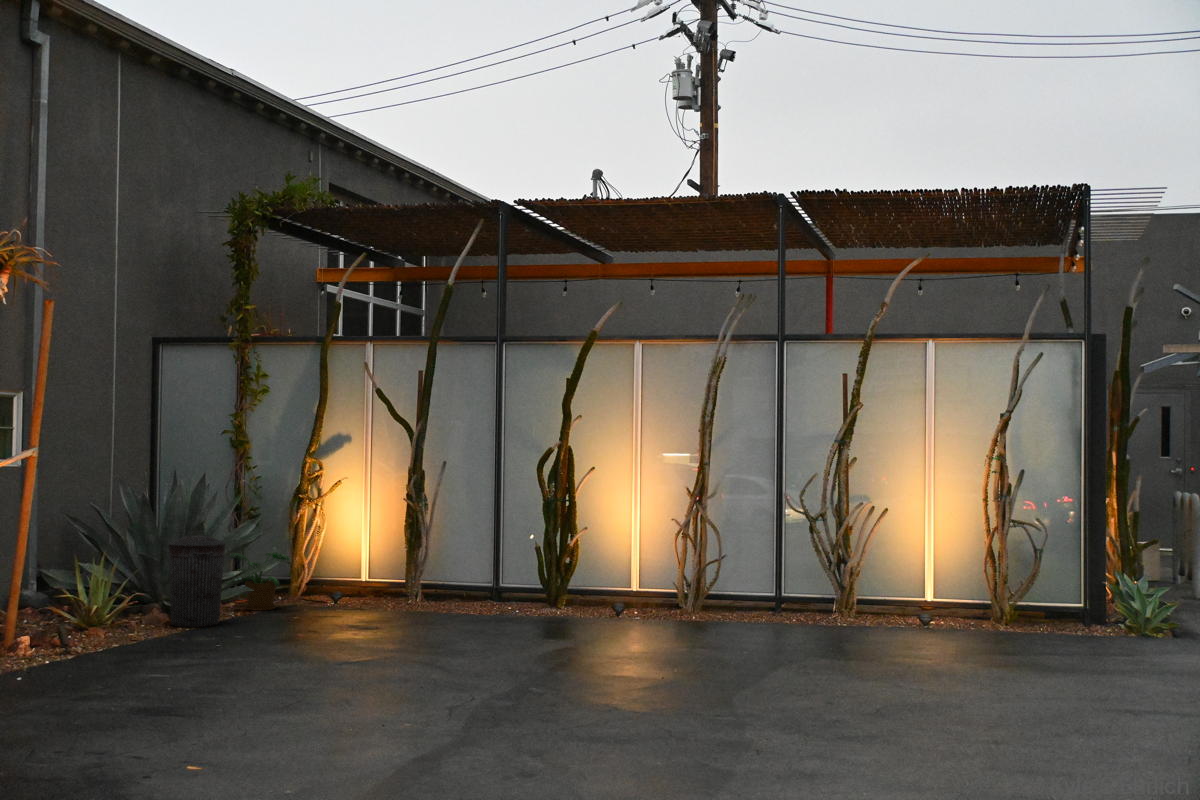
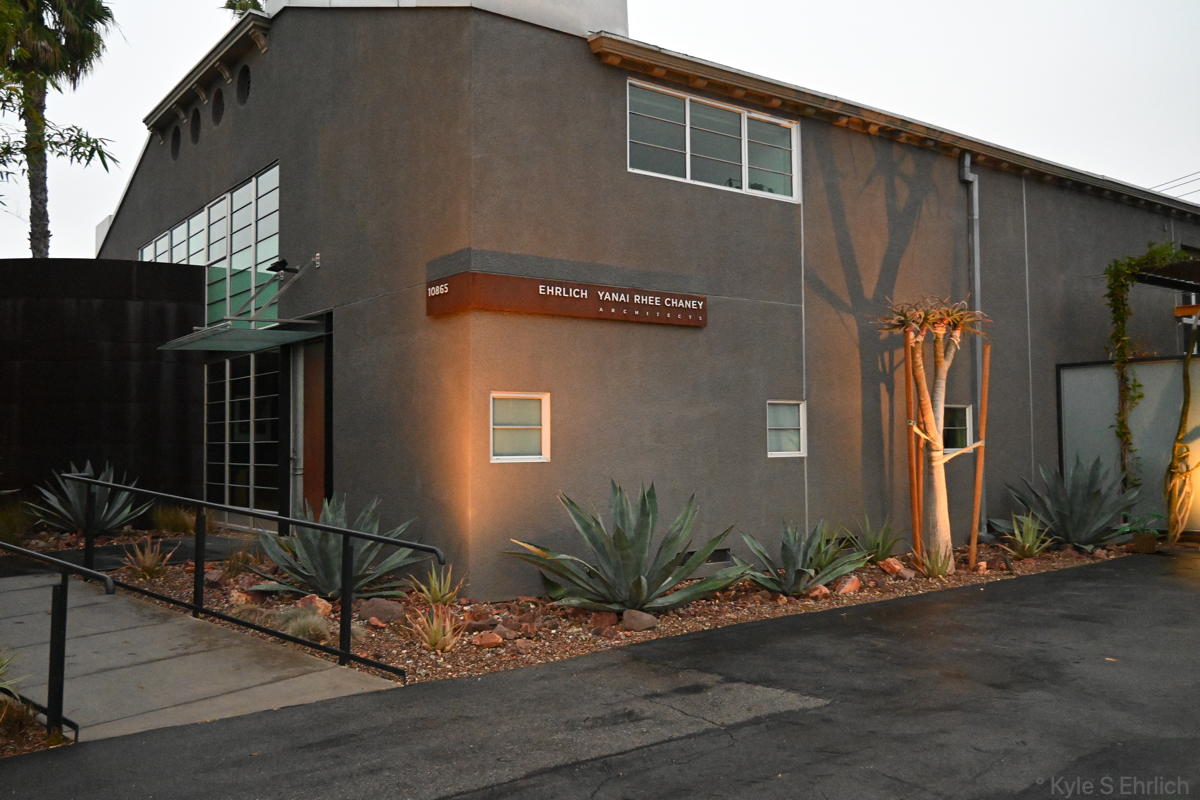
trash can: present [169,532,225,627] -> none [1075,497,1116,562]

